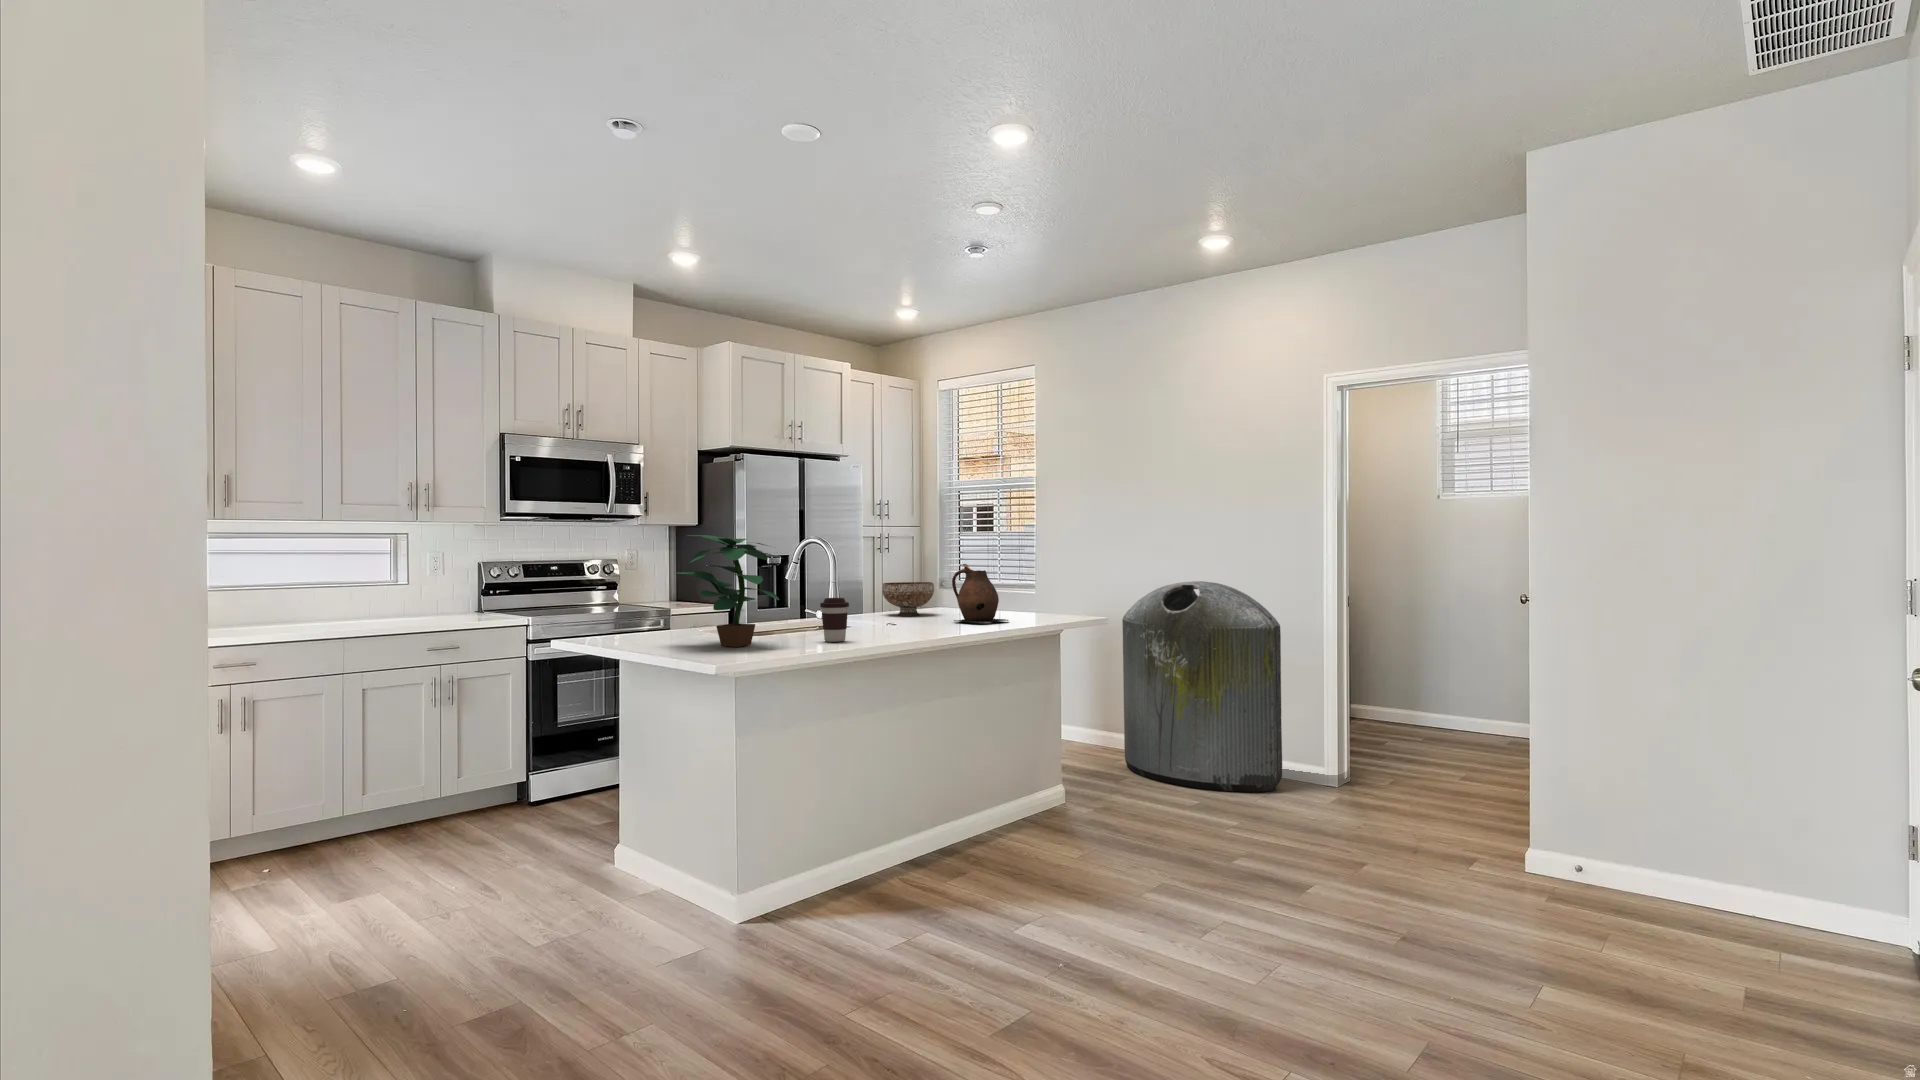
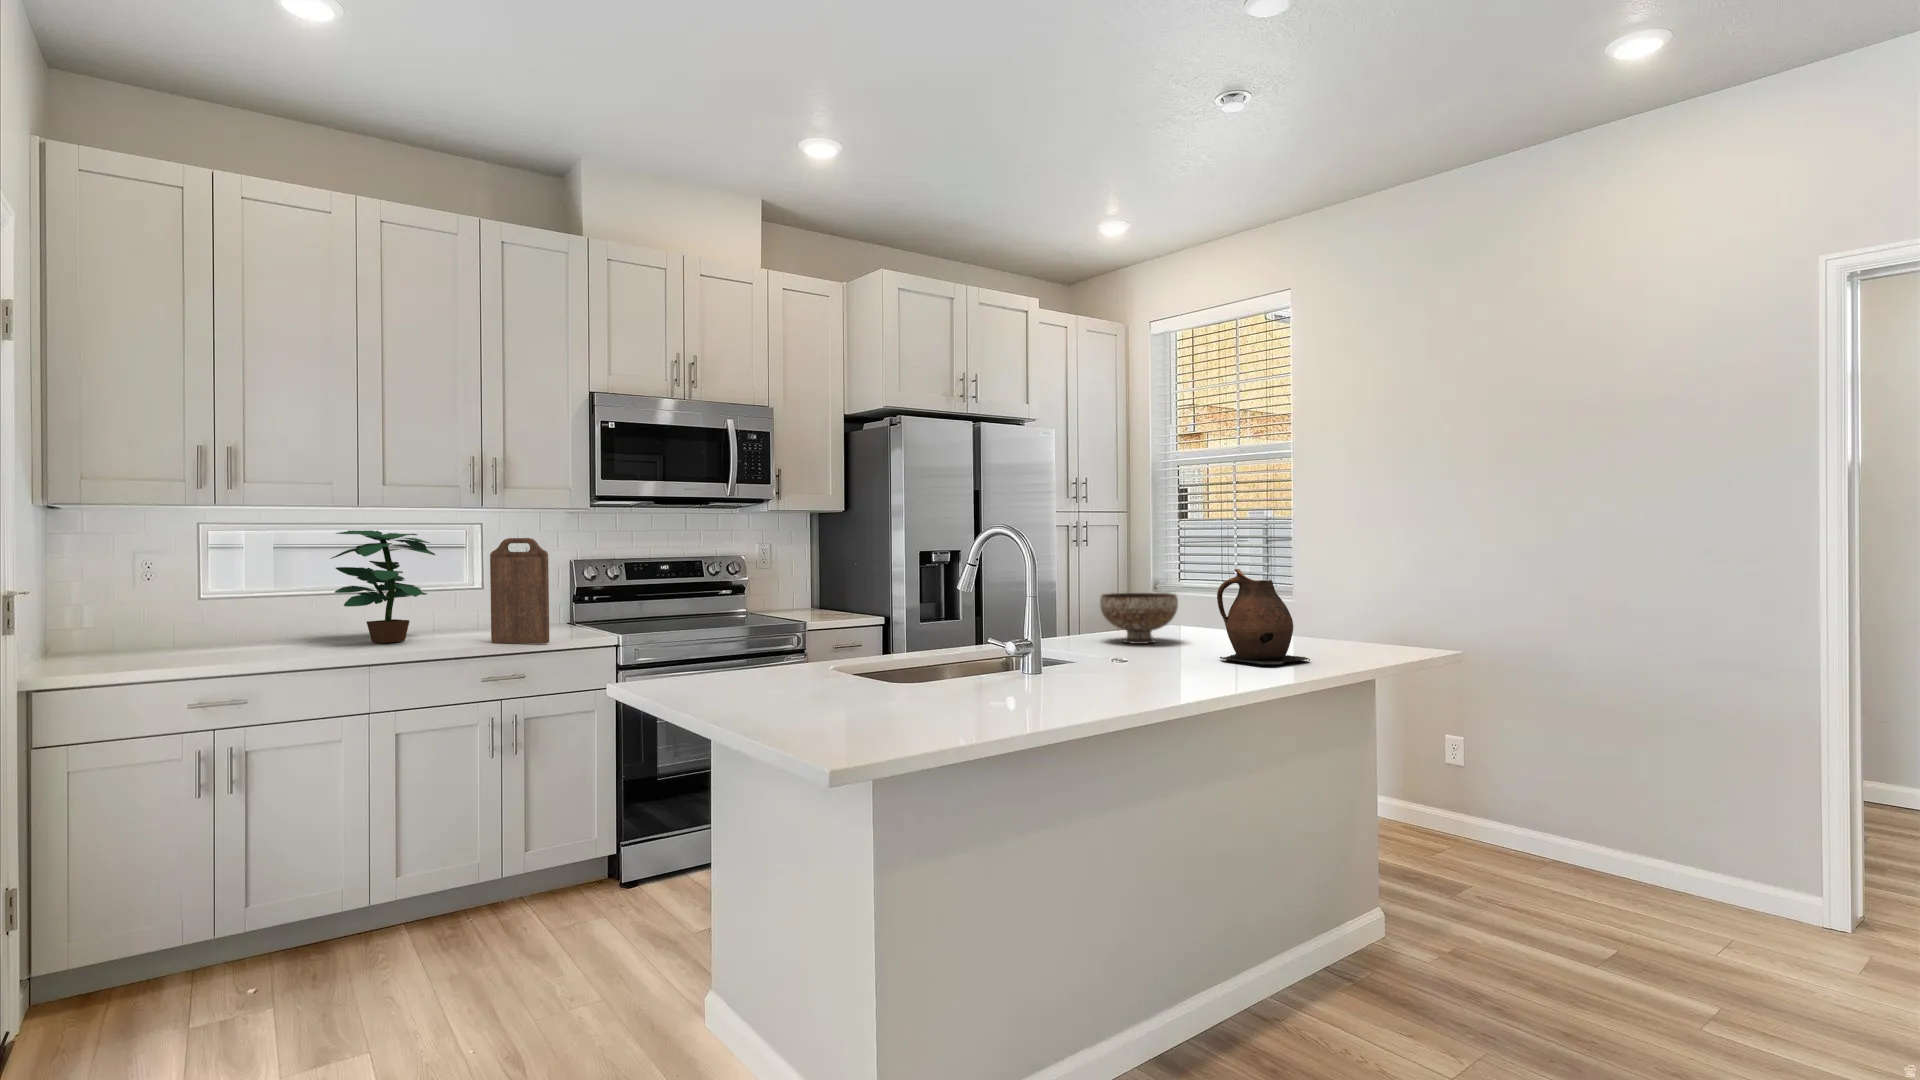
potted plant: present [676,535,779,647] -> present [331,530,435,643]
cutting board: none [429,544,477,623] -> present [490,538,549,643]
trash can: present [1122,581,1282,792] -> none [1446,593,1742,931]
coffee cup: present [820,598,849,642] -> none [1024,632,1073,709]

